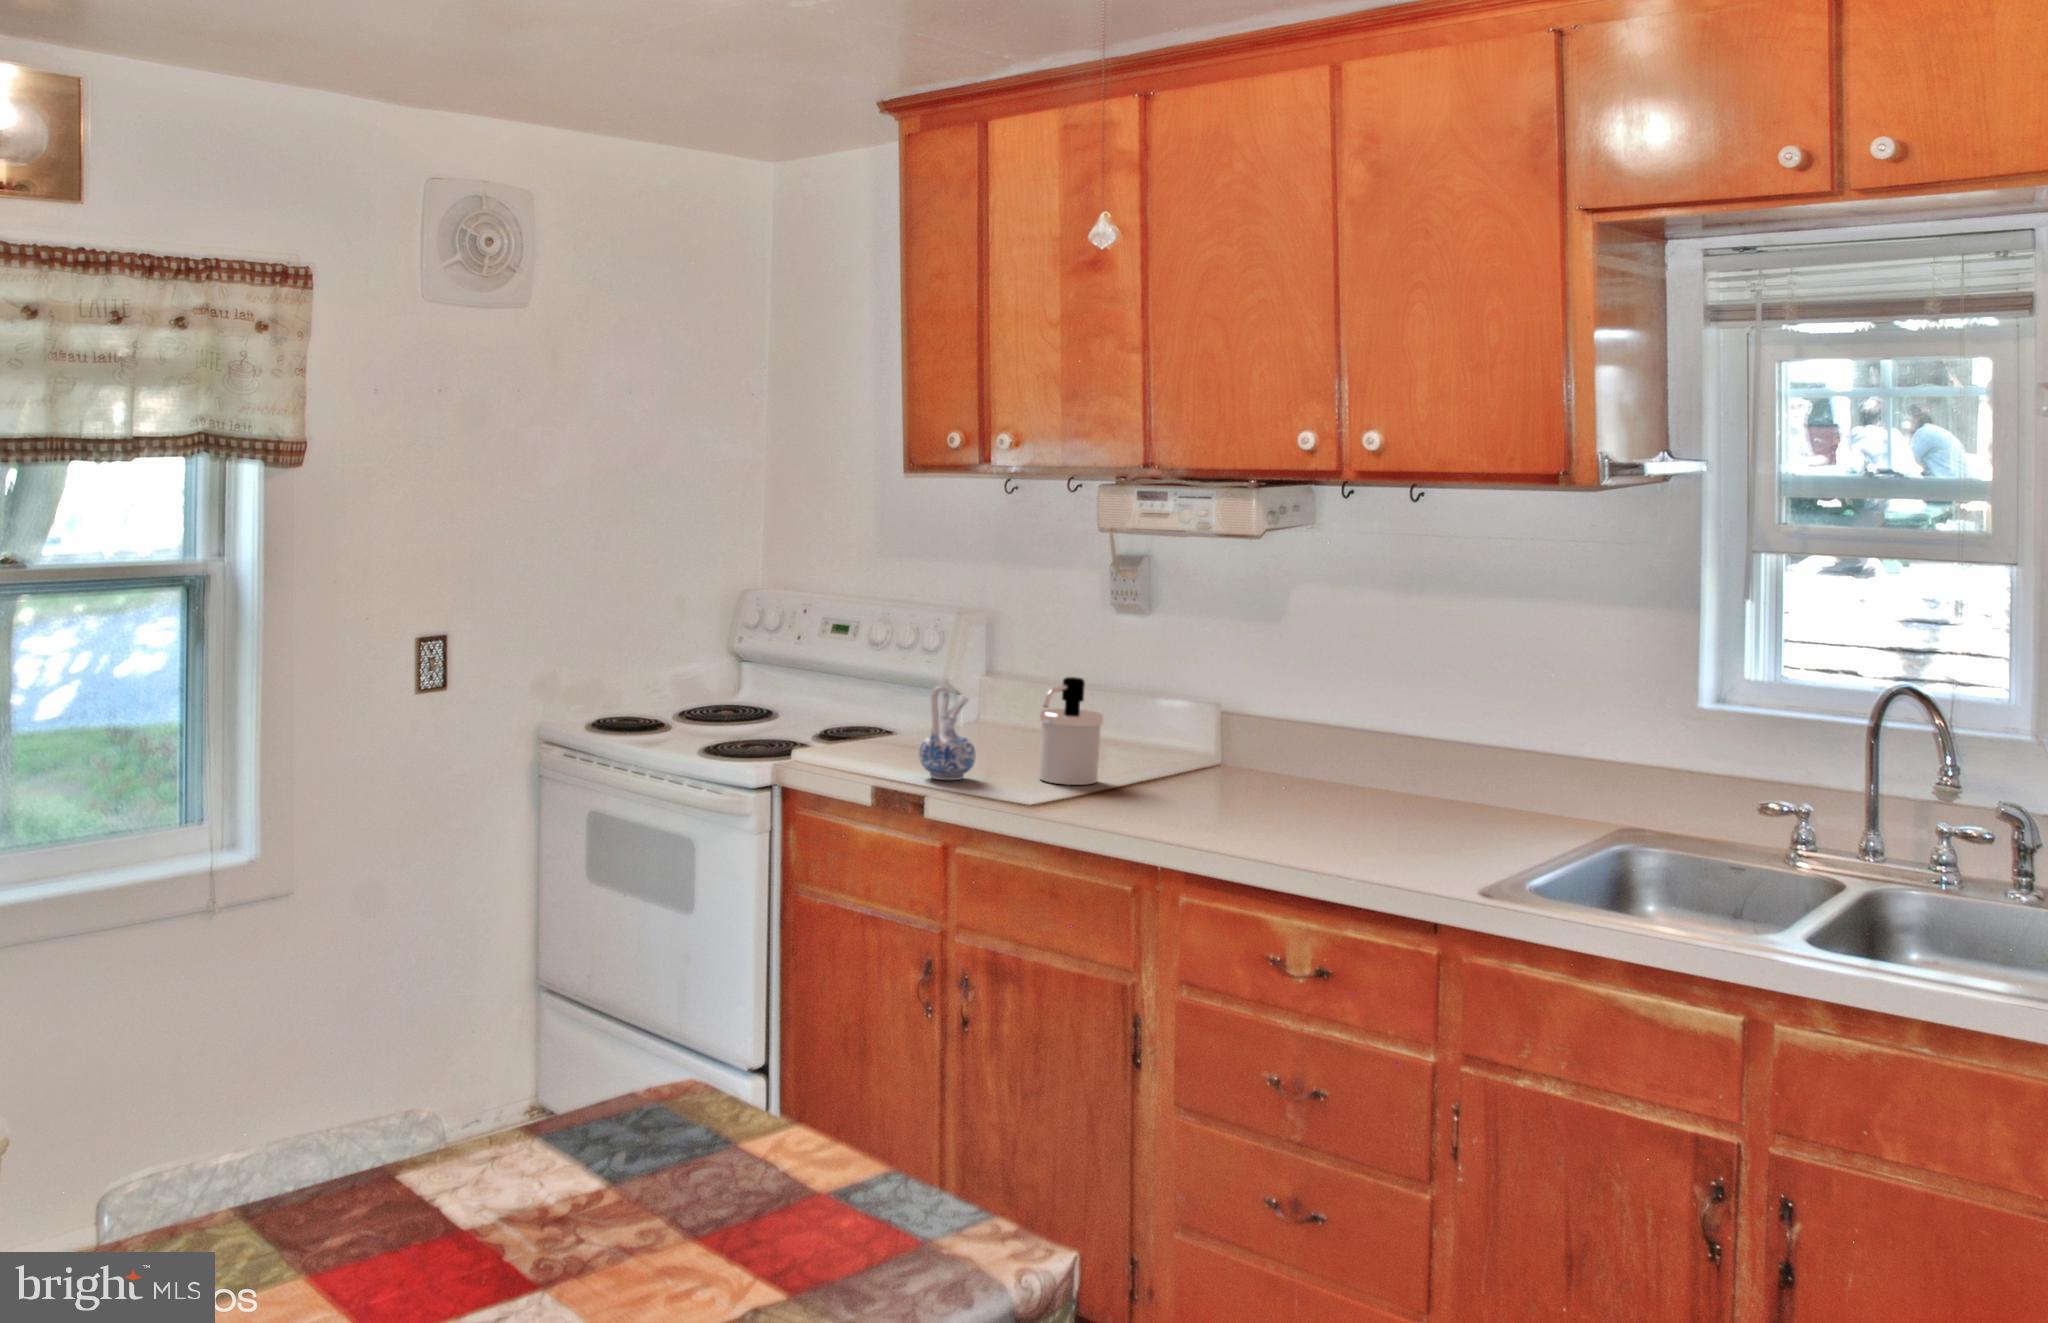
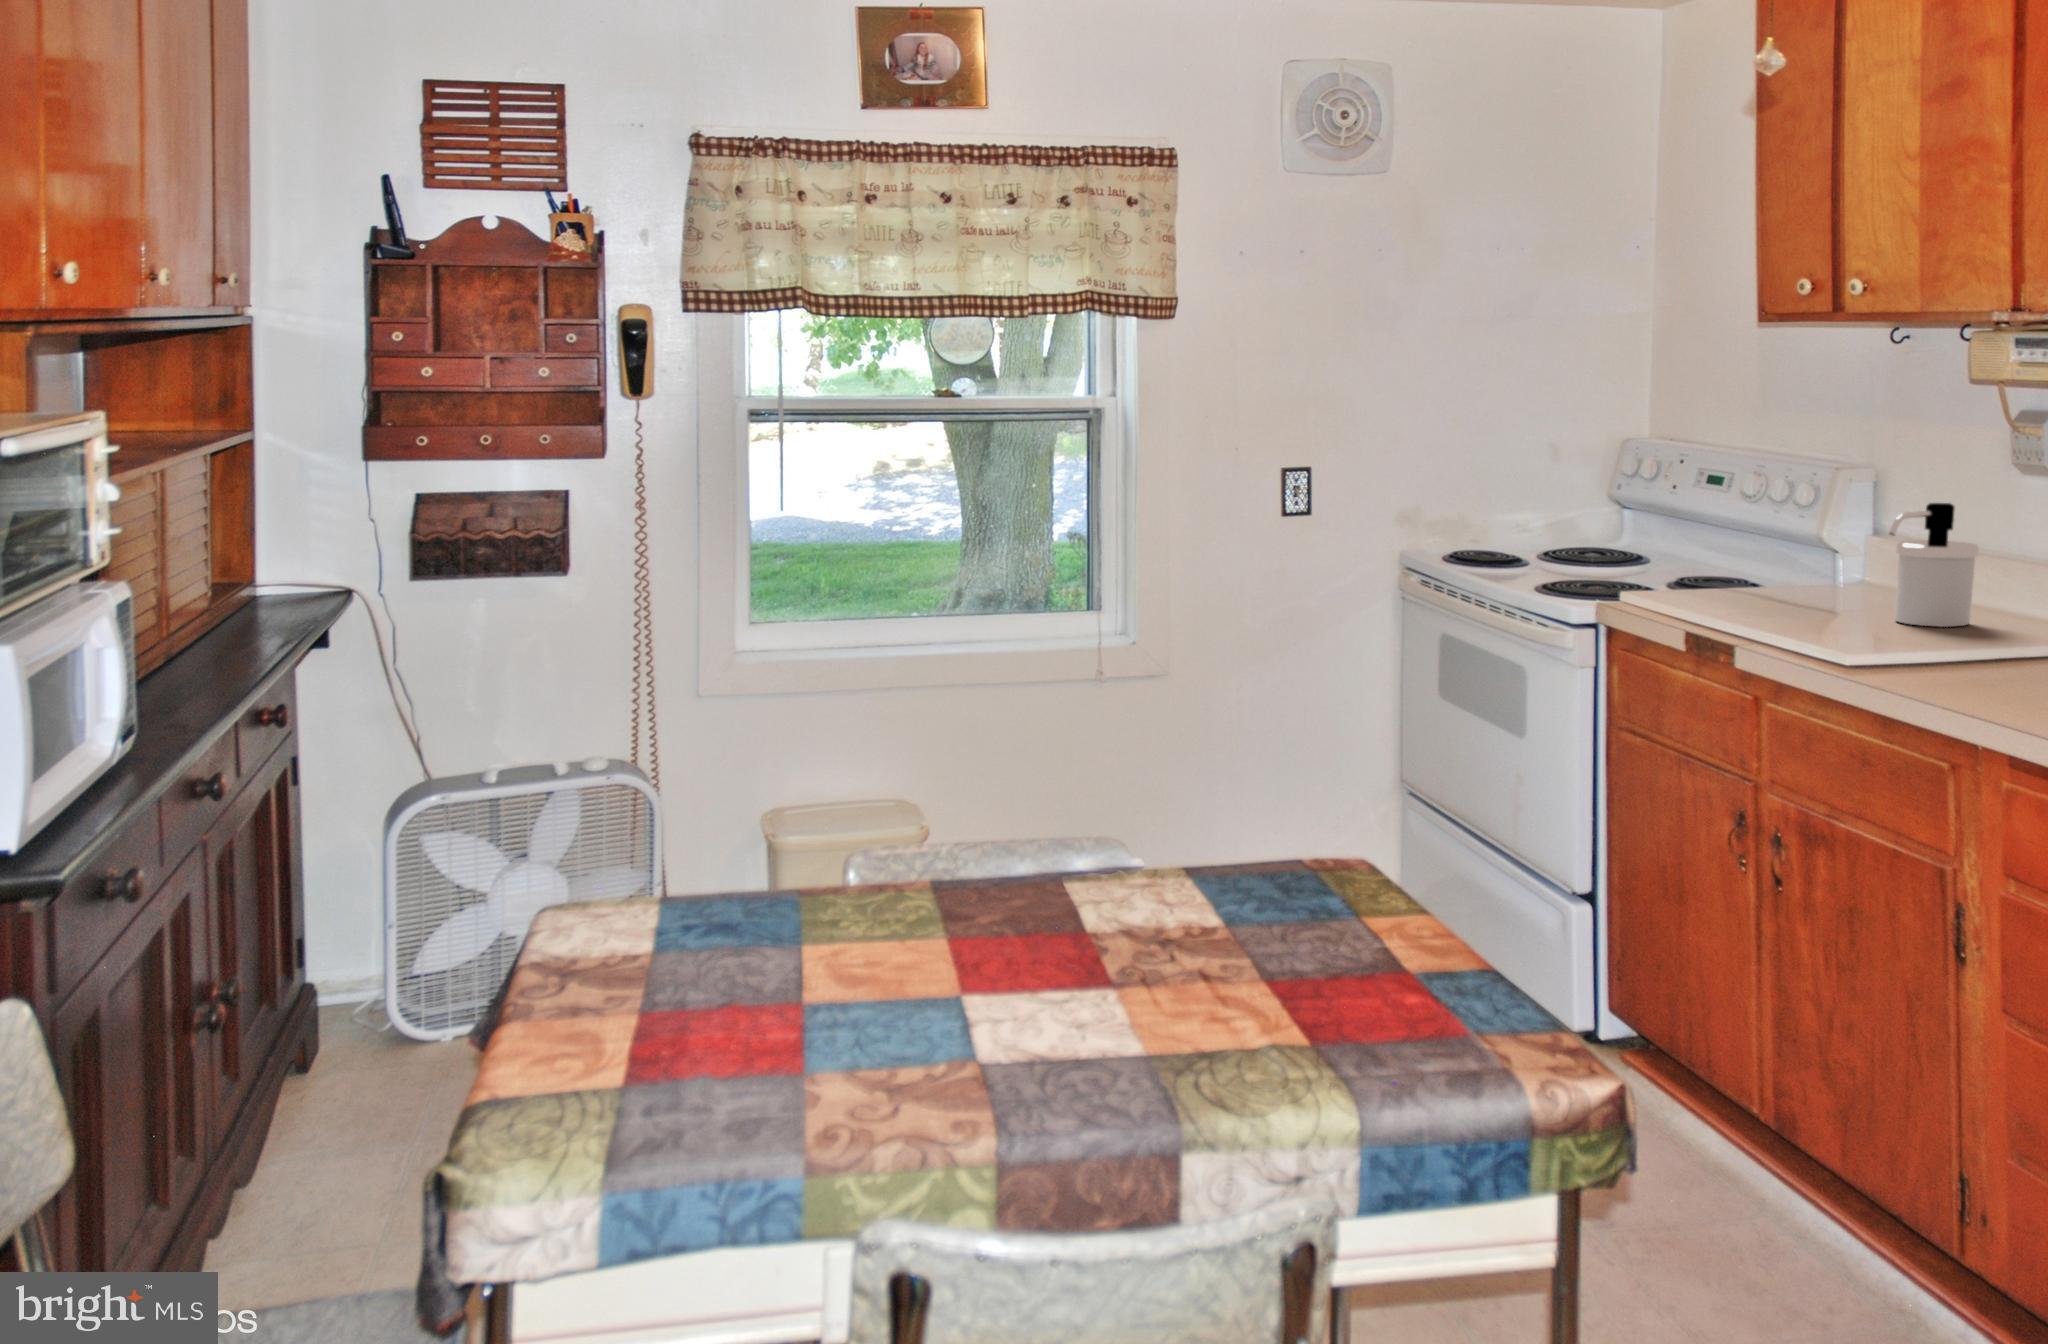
ceramic pitcher: present [919,686,976,780] -> none [1745,513,1813,618]

